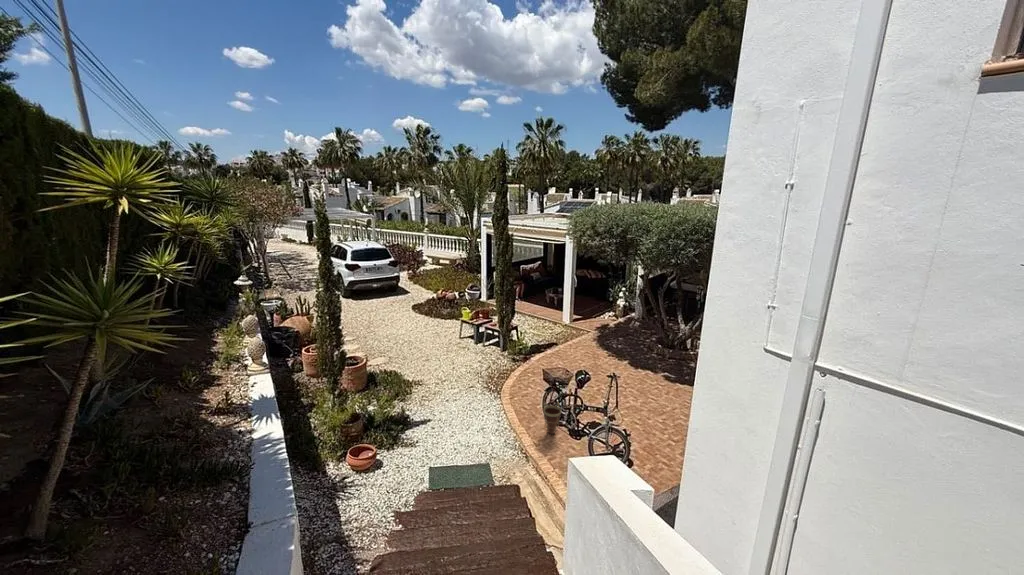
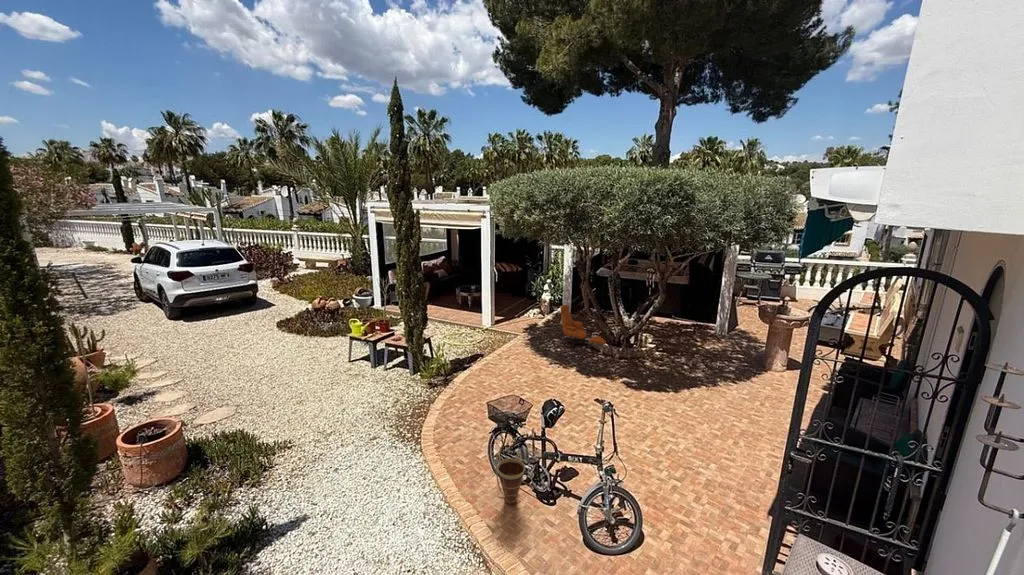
lounge chair: none [623,310,660,351] -> present [560,305,606,351]

